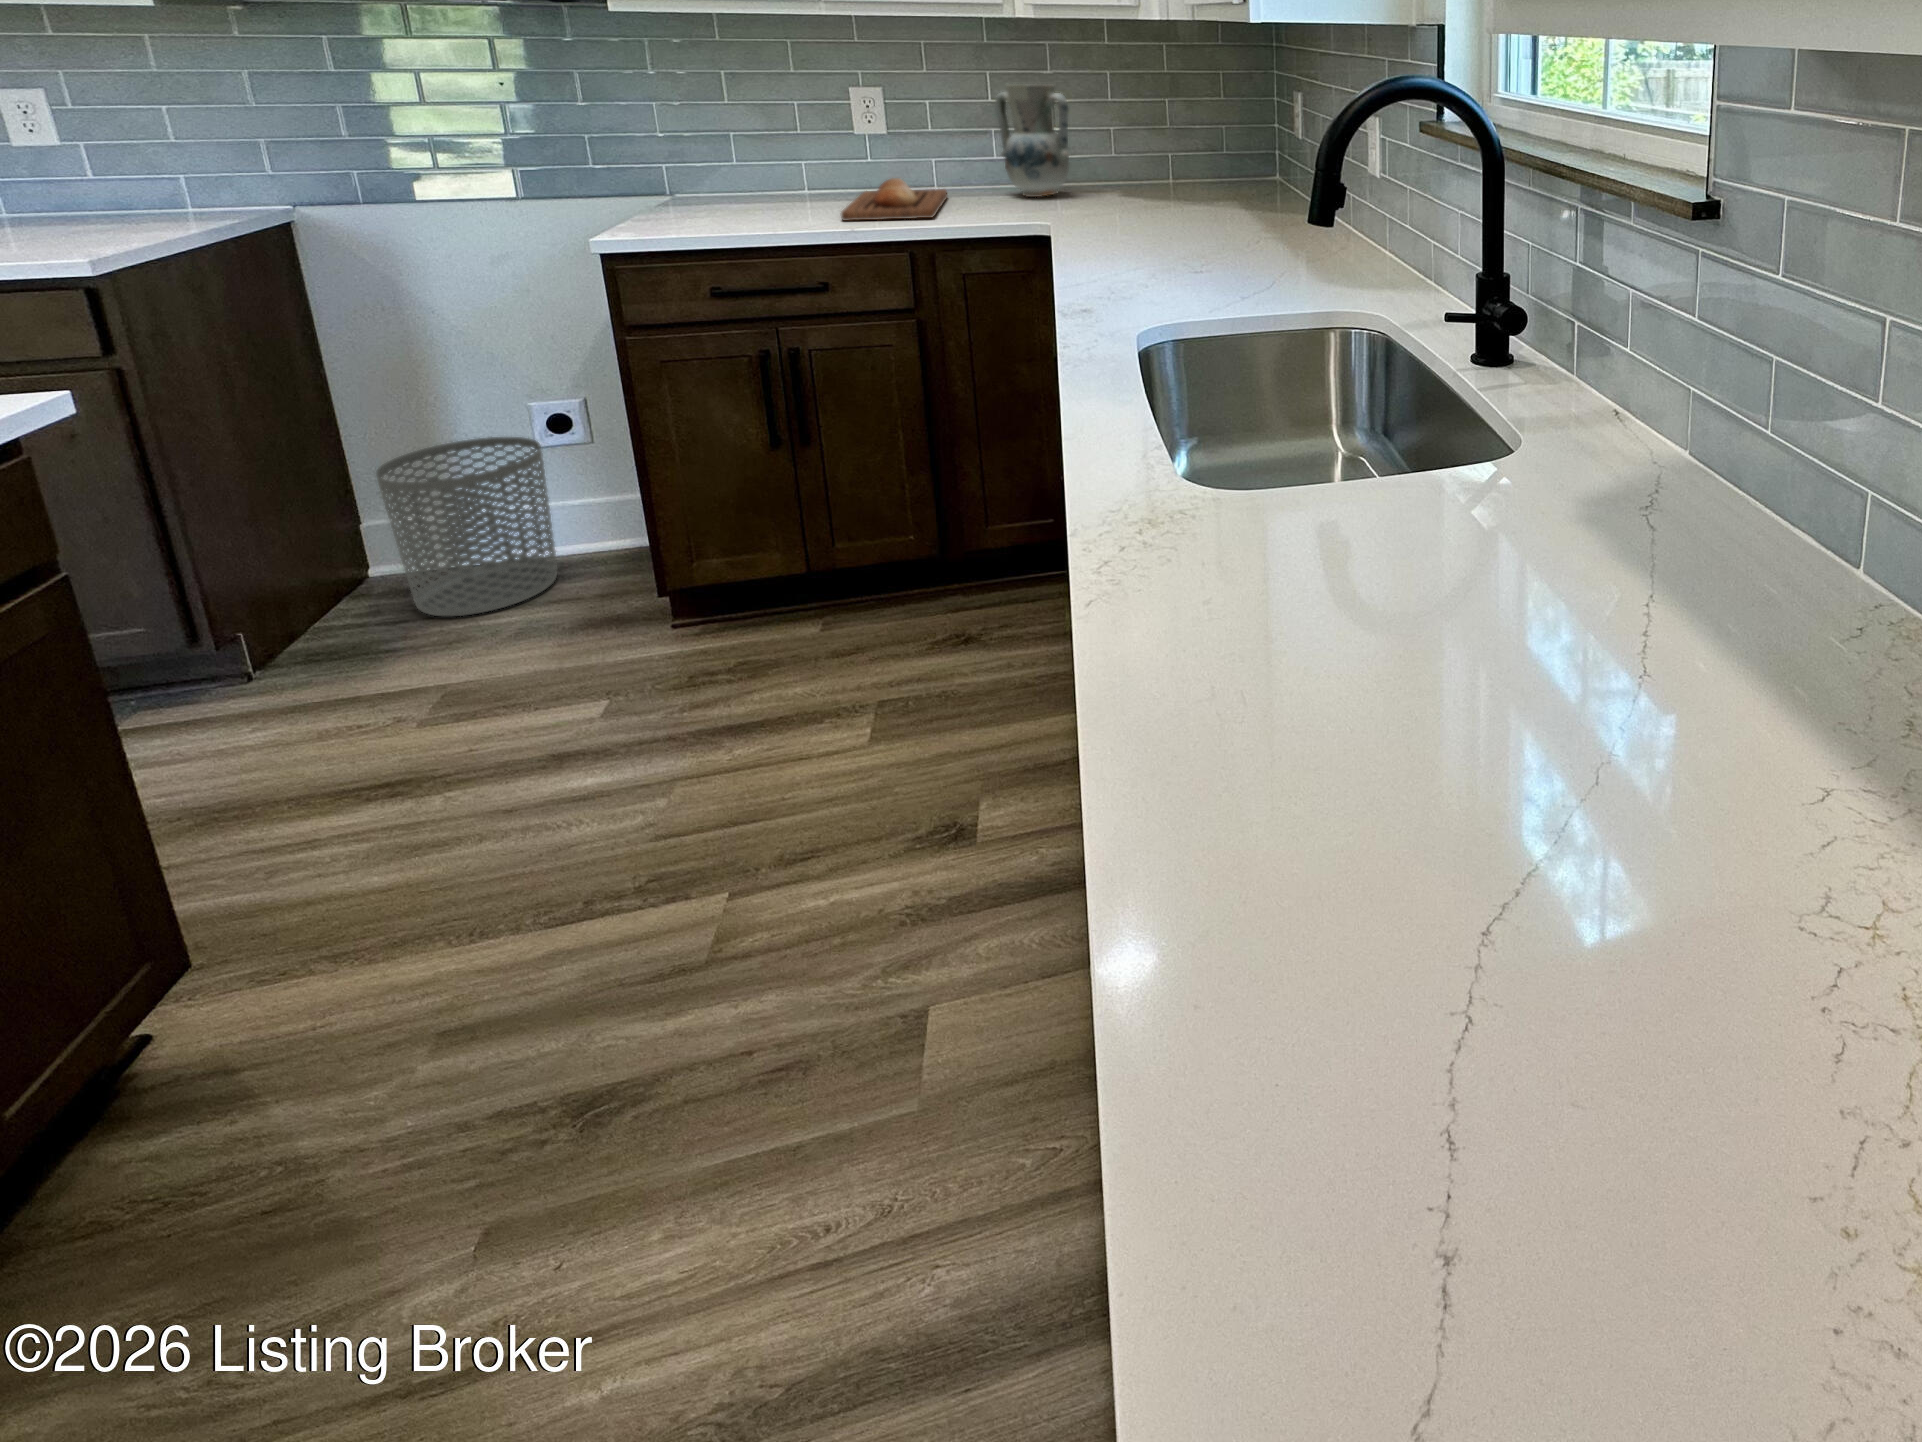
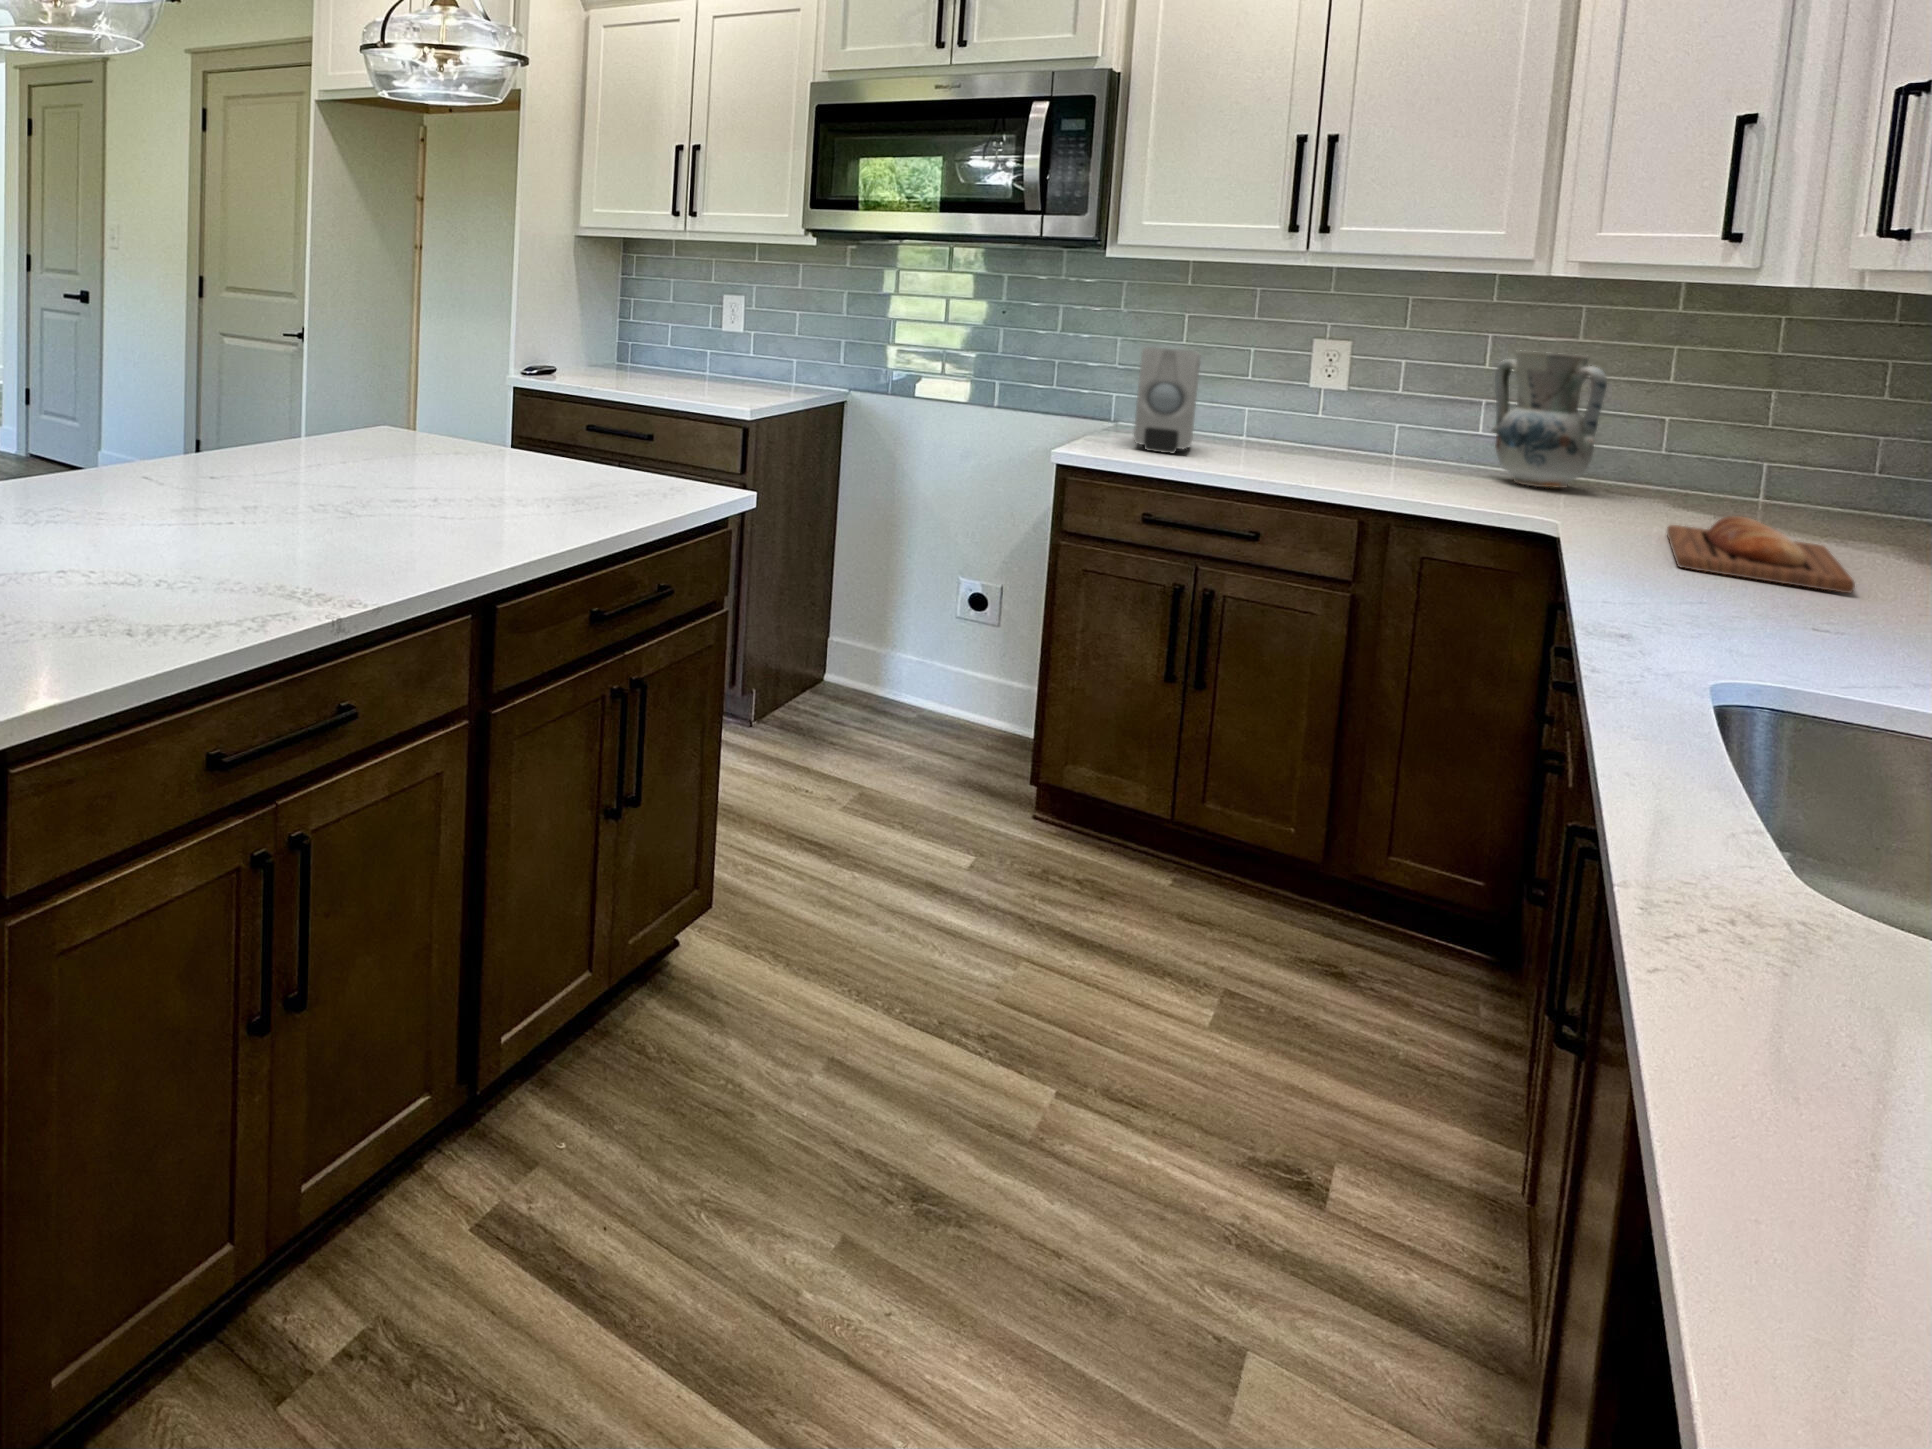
soap dispenser: none [675,111,753,222] -> present [1134,347,1200,453]
bread loaf: present [841,178,947,221] -> present [1667,516,1855,593]
waste bin: present [376,437,557,616] -> none [849,591,961,741]

